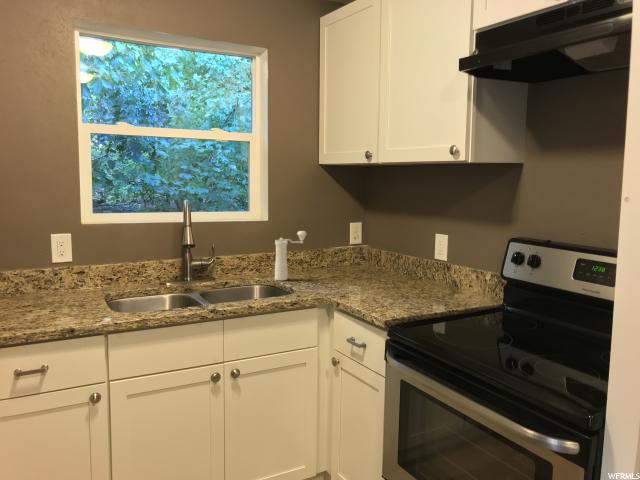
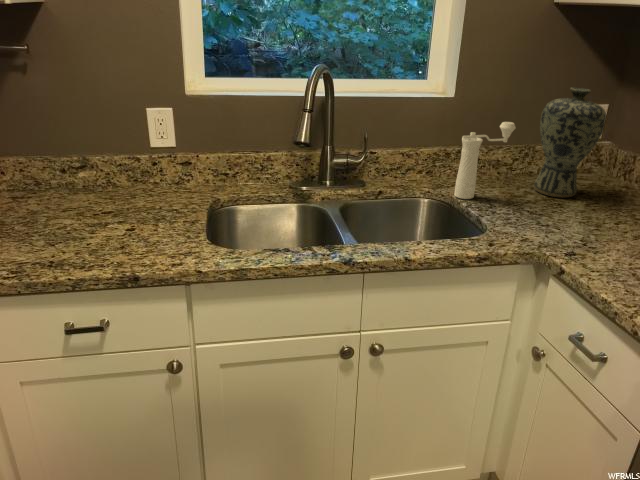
vase: none [321,209,357,276] -> present [534,88,606,197]

